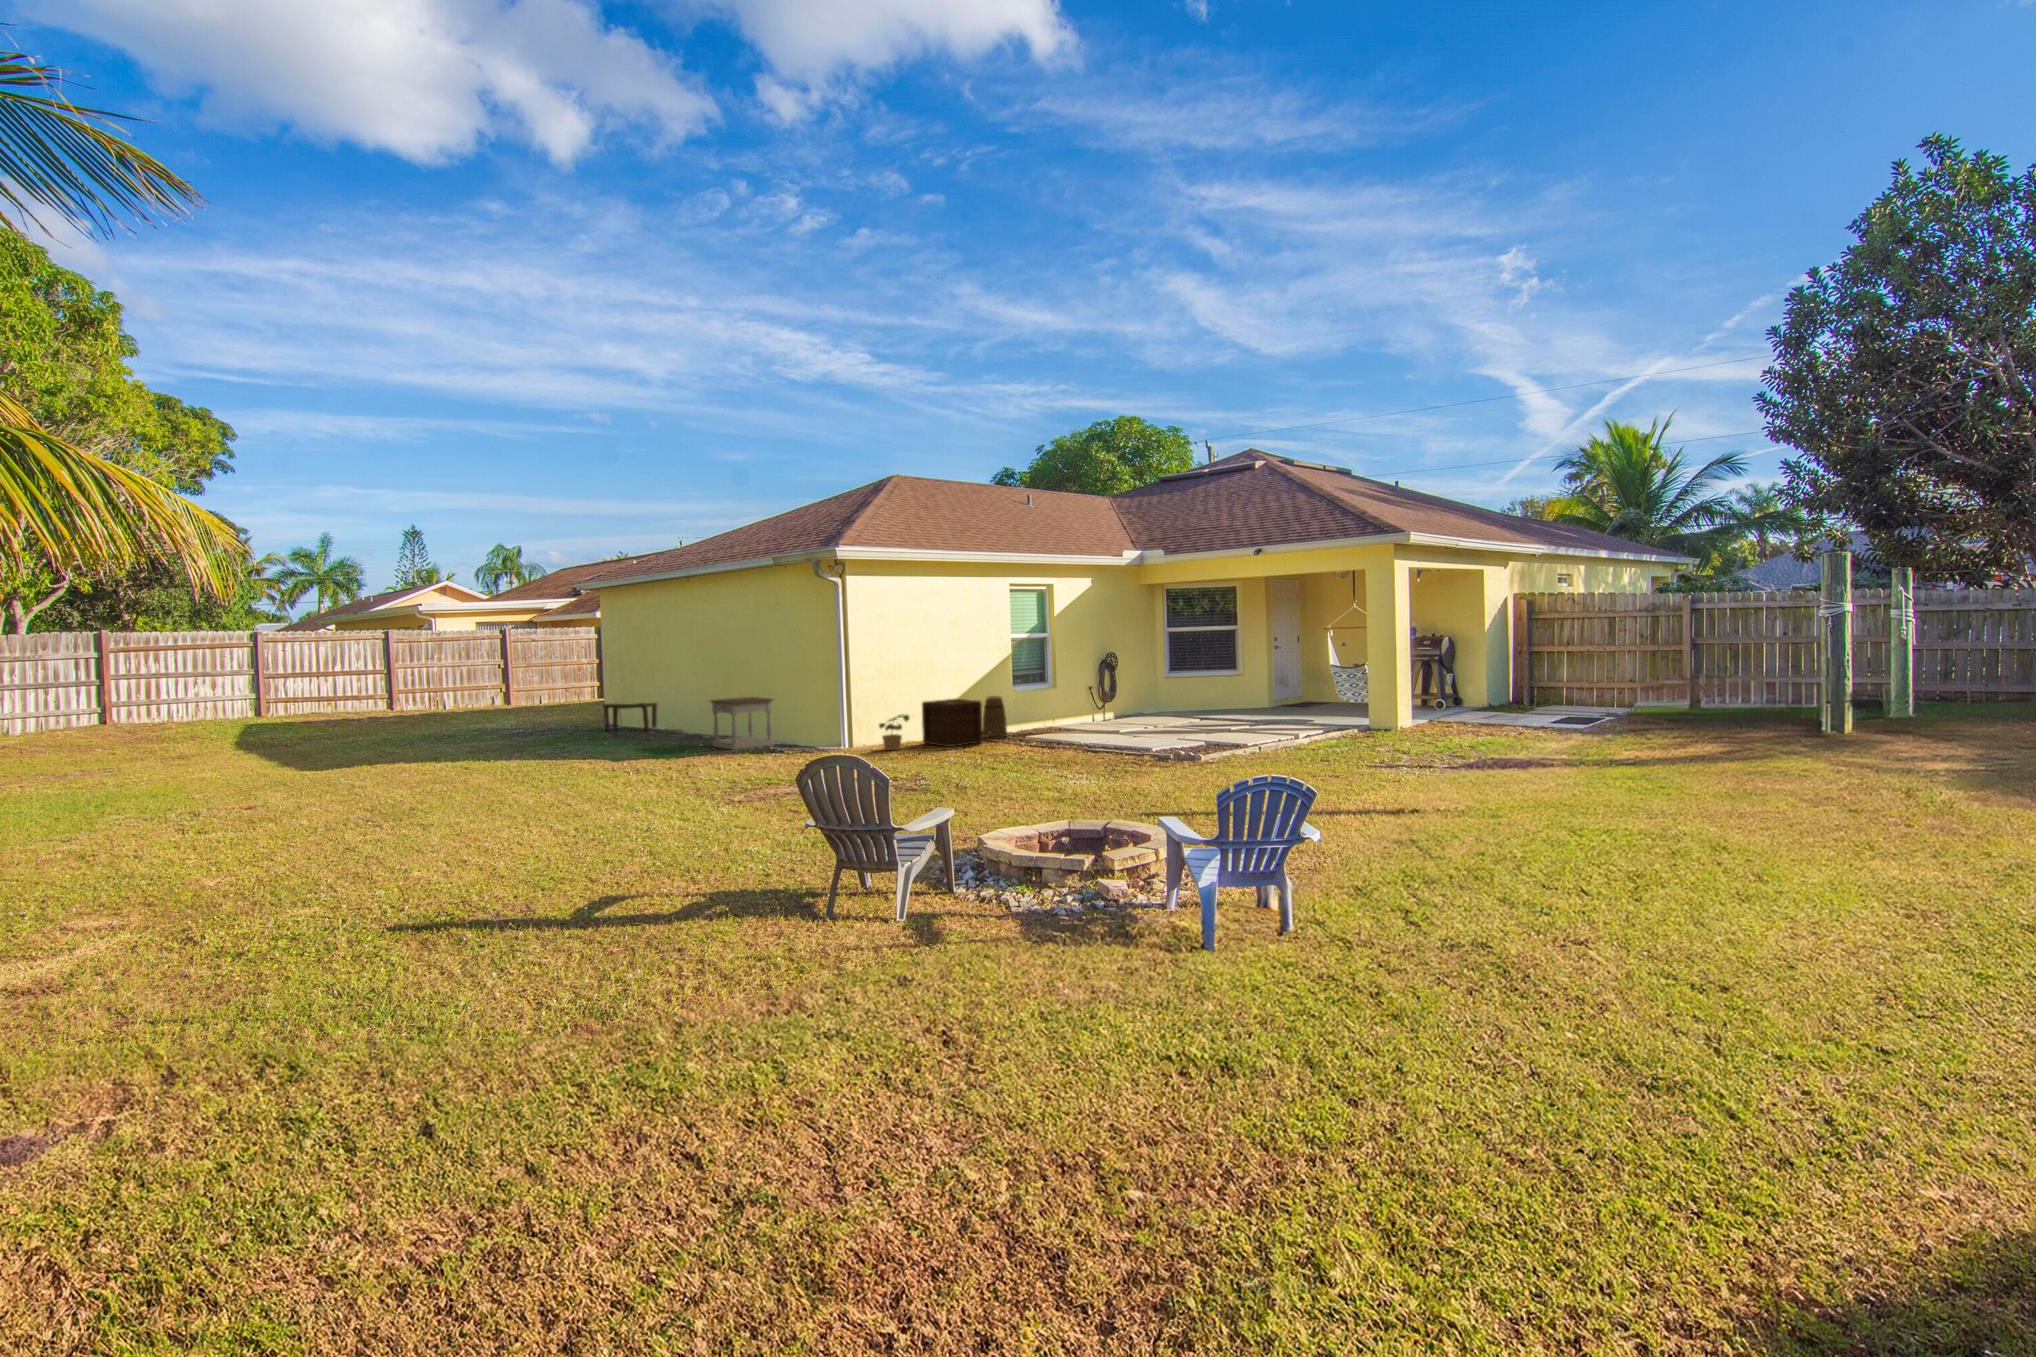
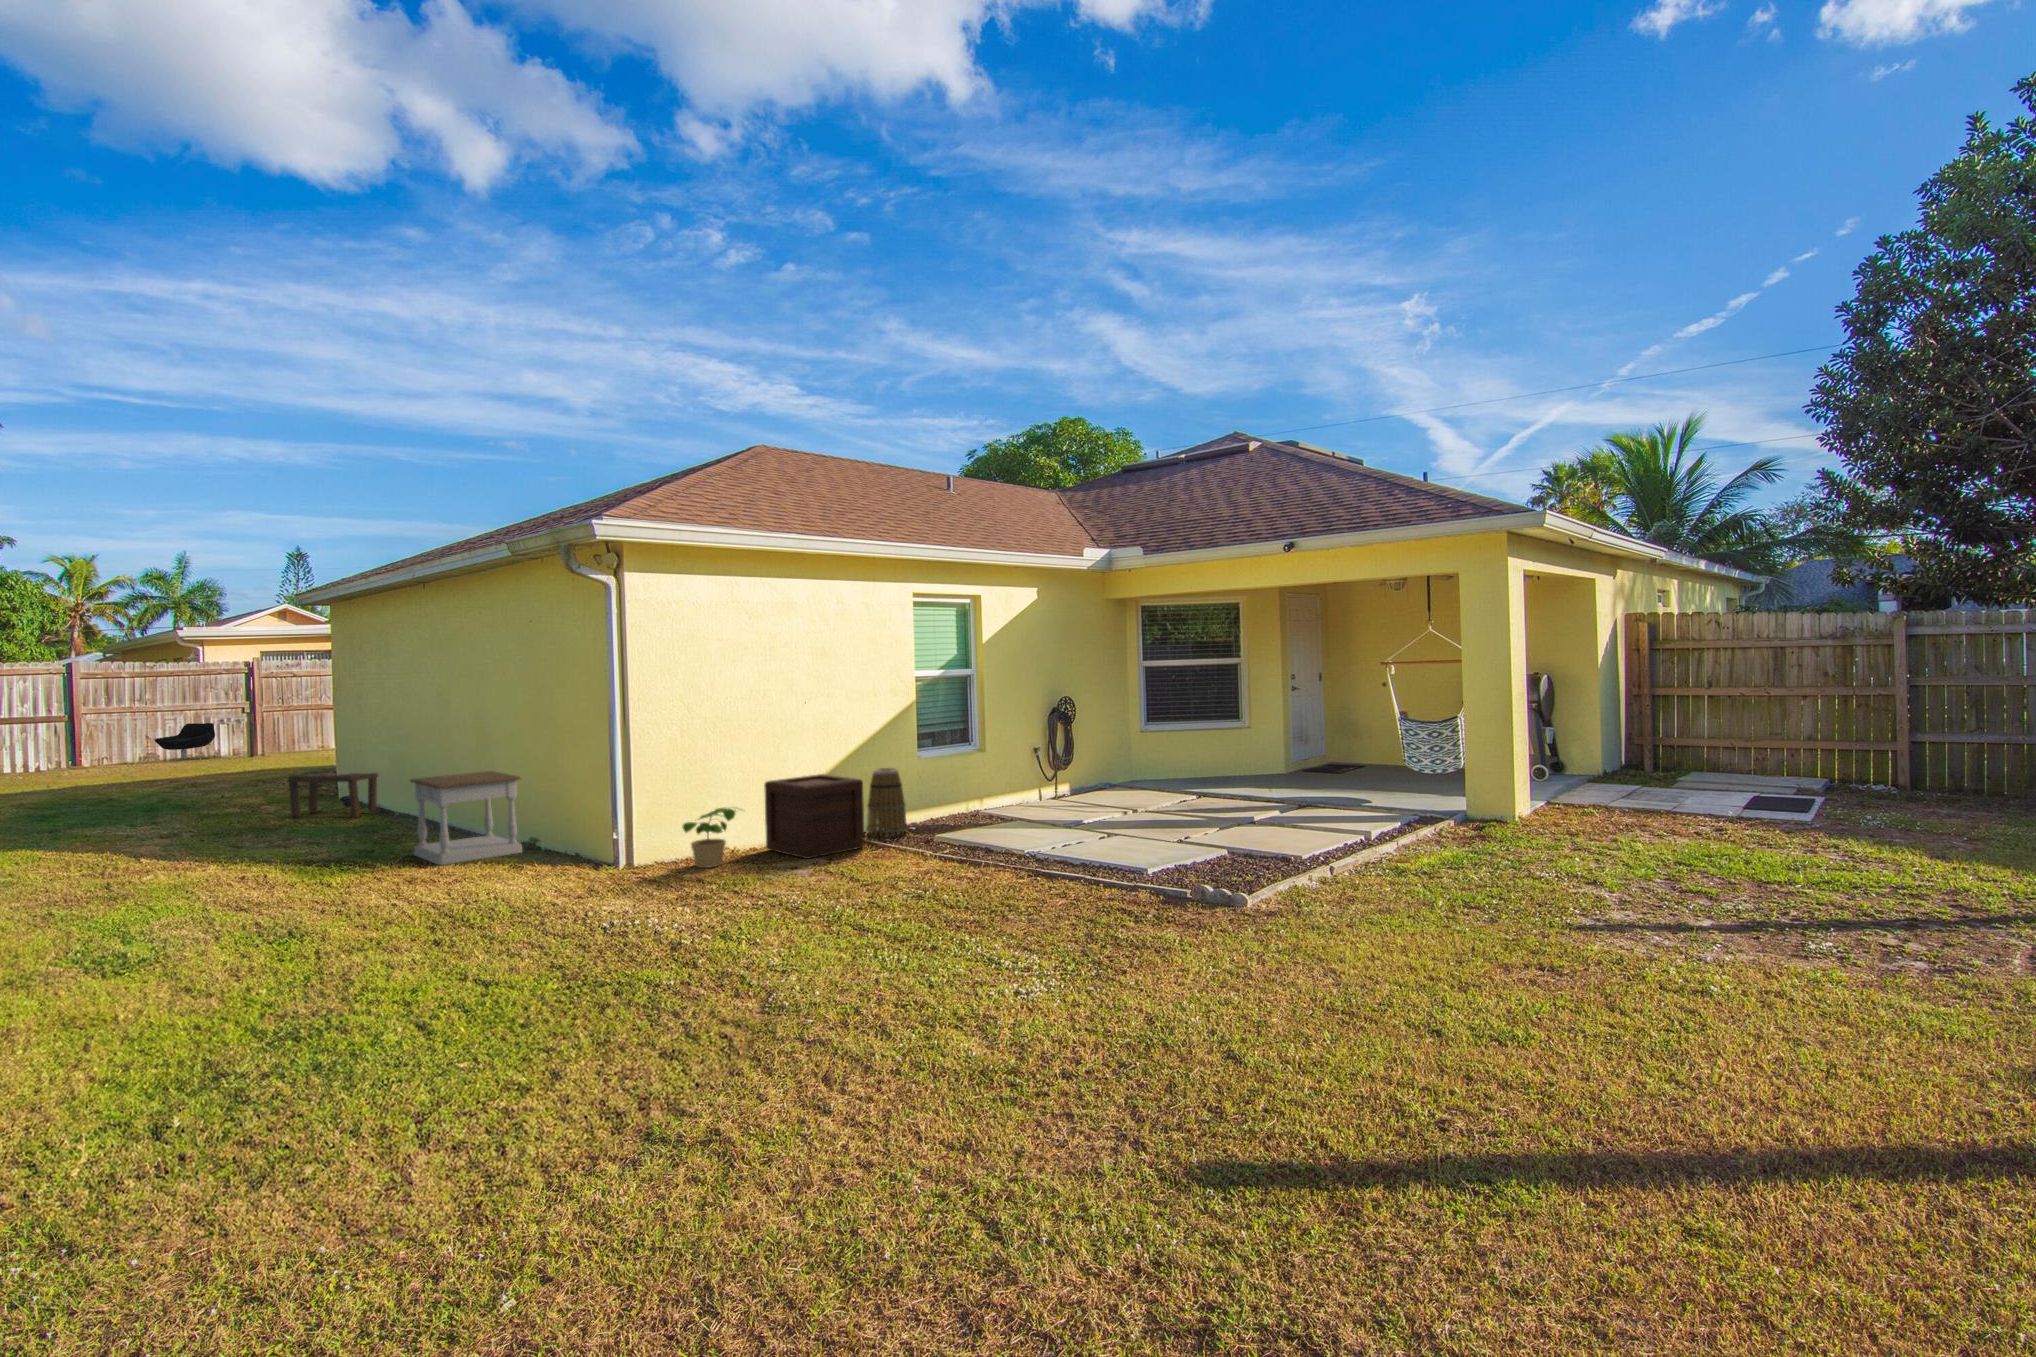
lounge chair: none [444,676,484,704] -> present [155,723,215,761]

